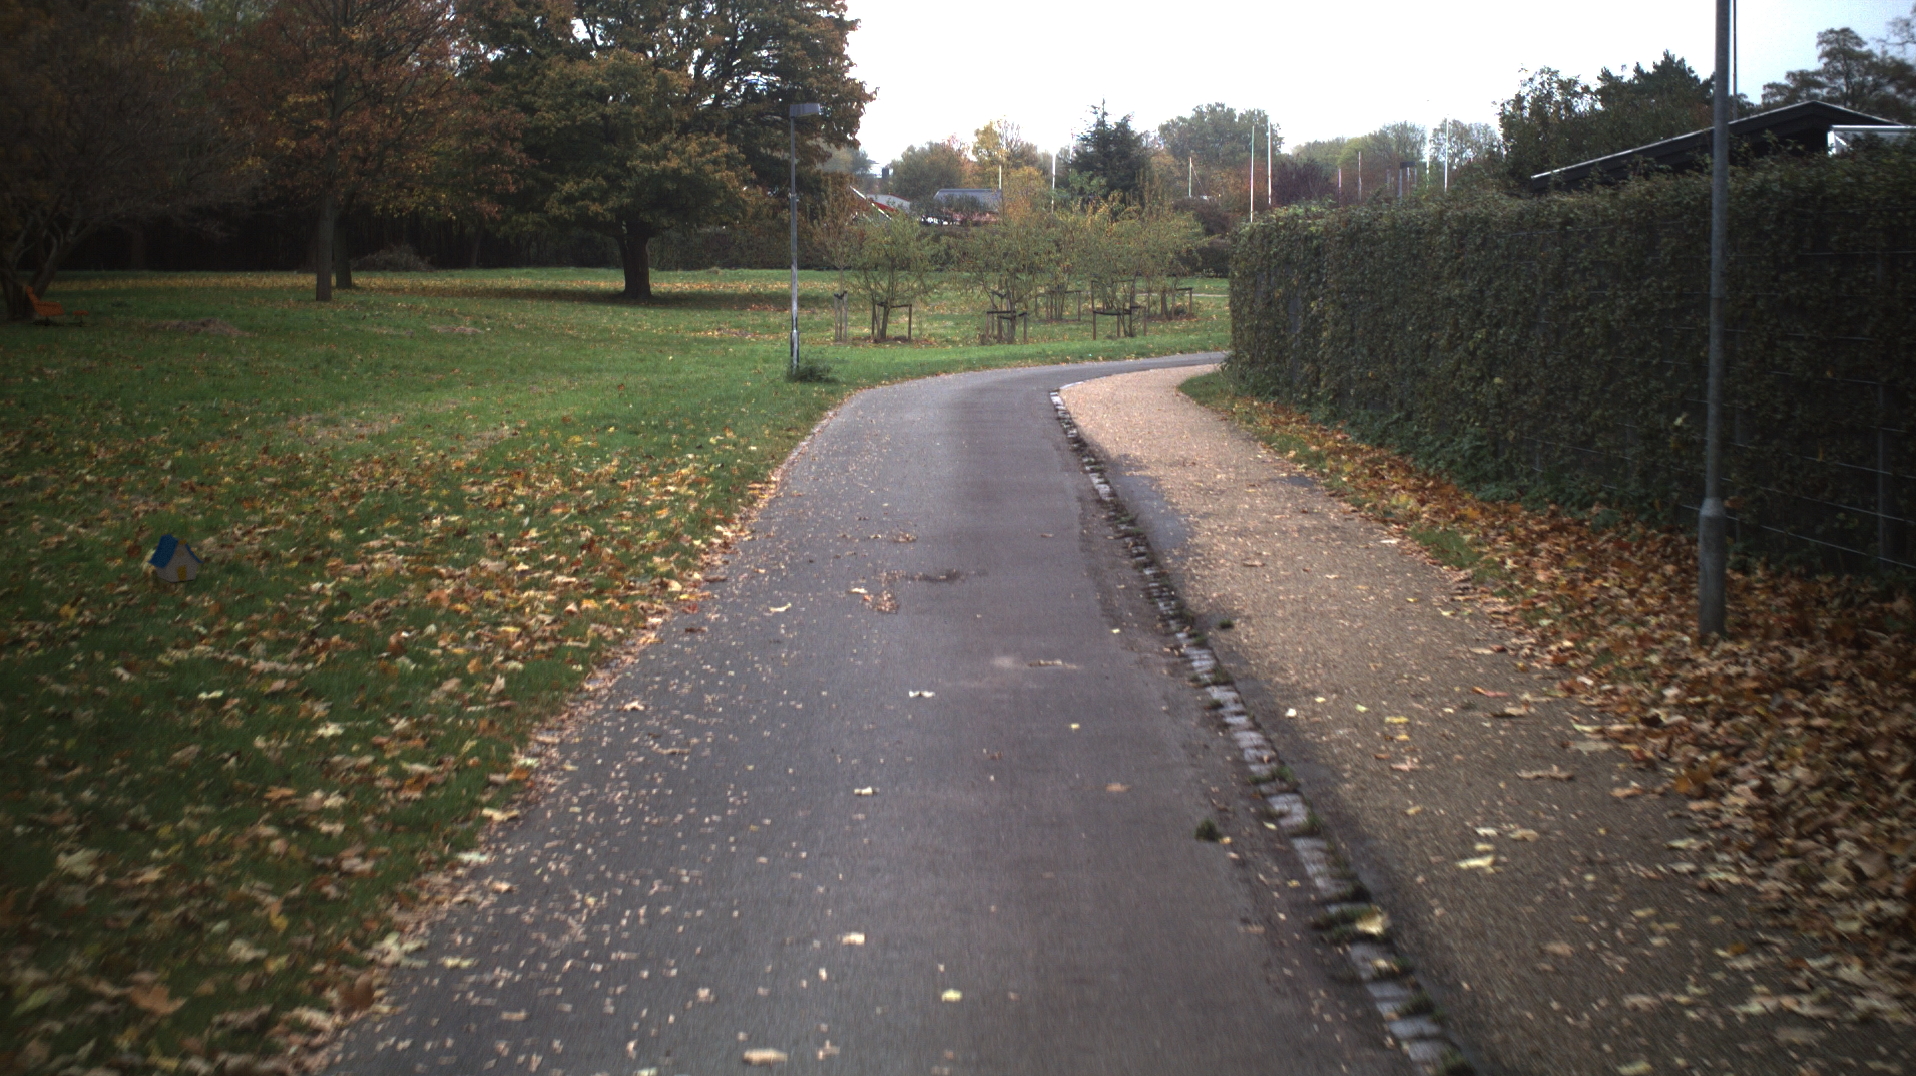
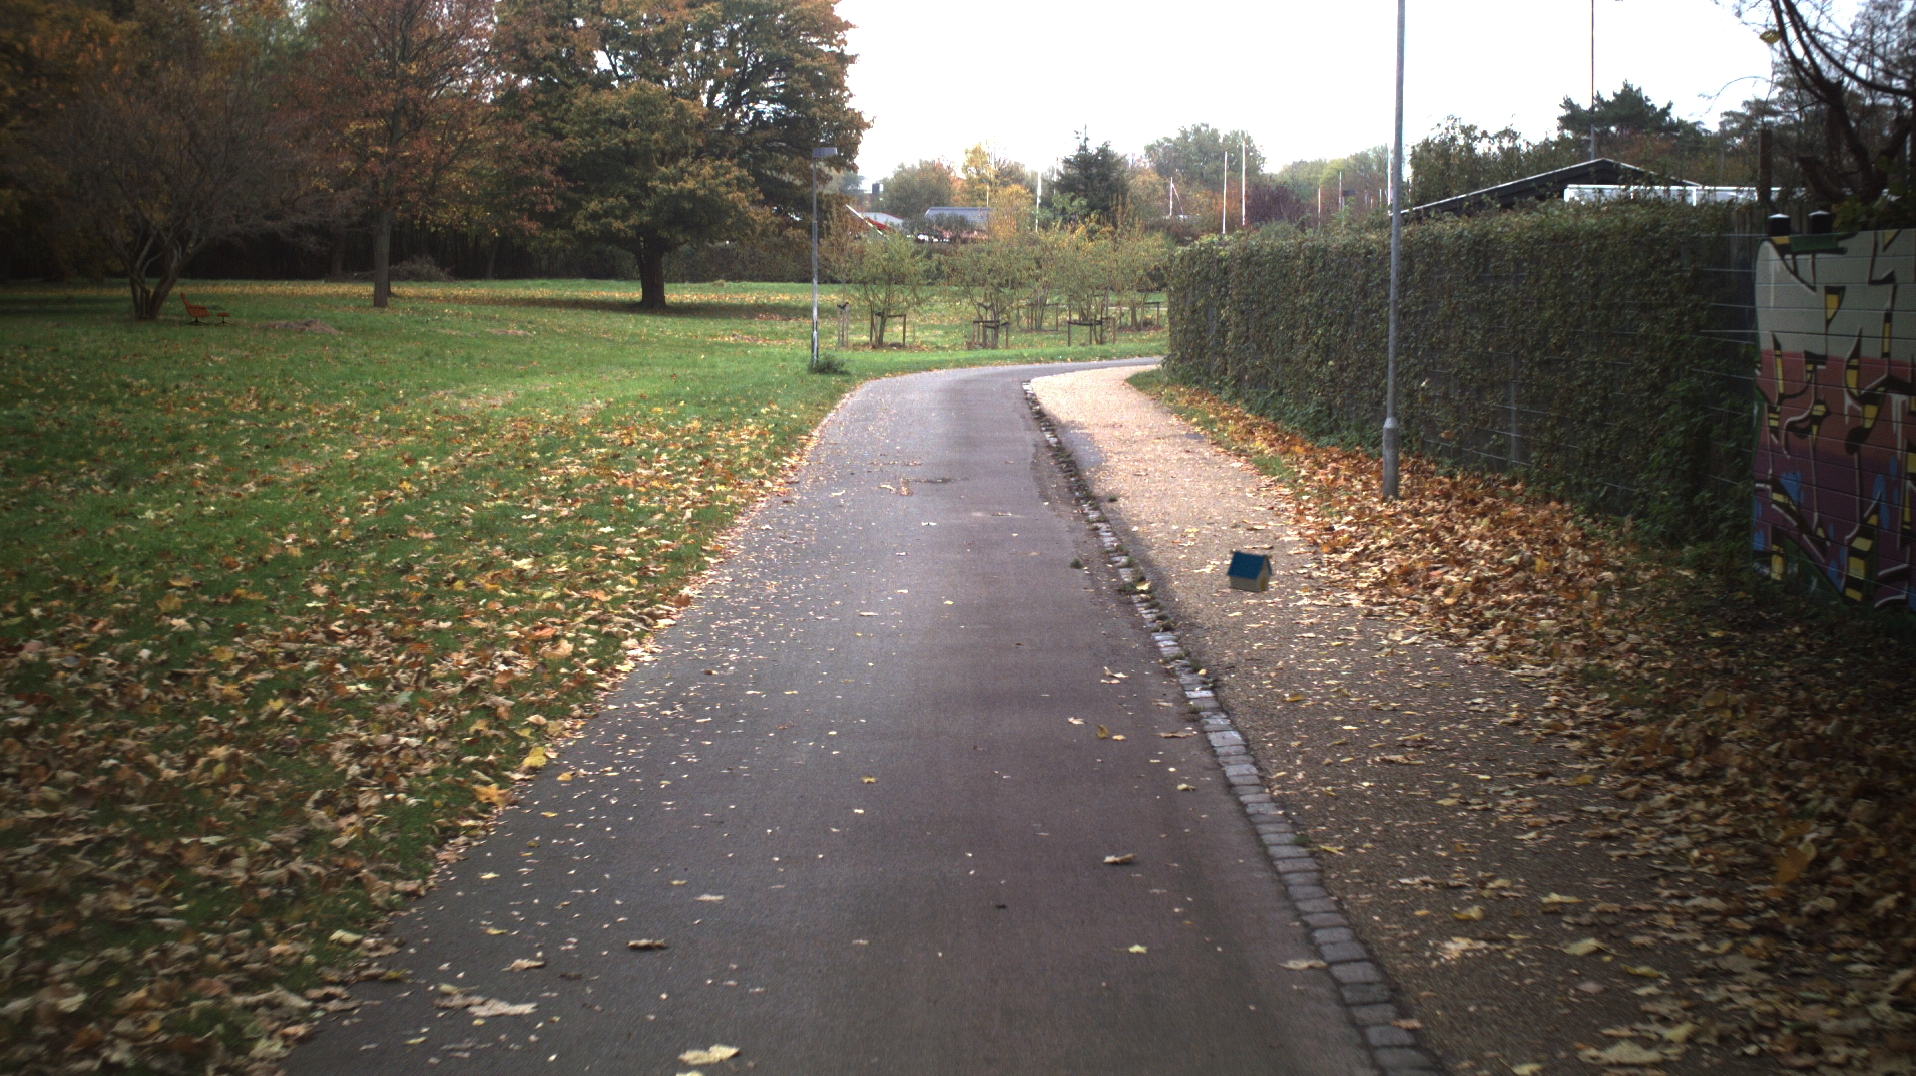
toy house: present [147,533,203,582] -> present [1226,549,1274,592]

